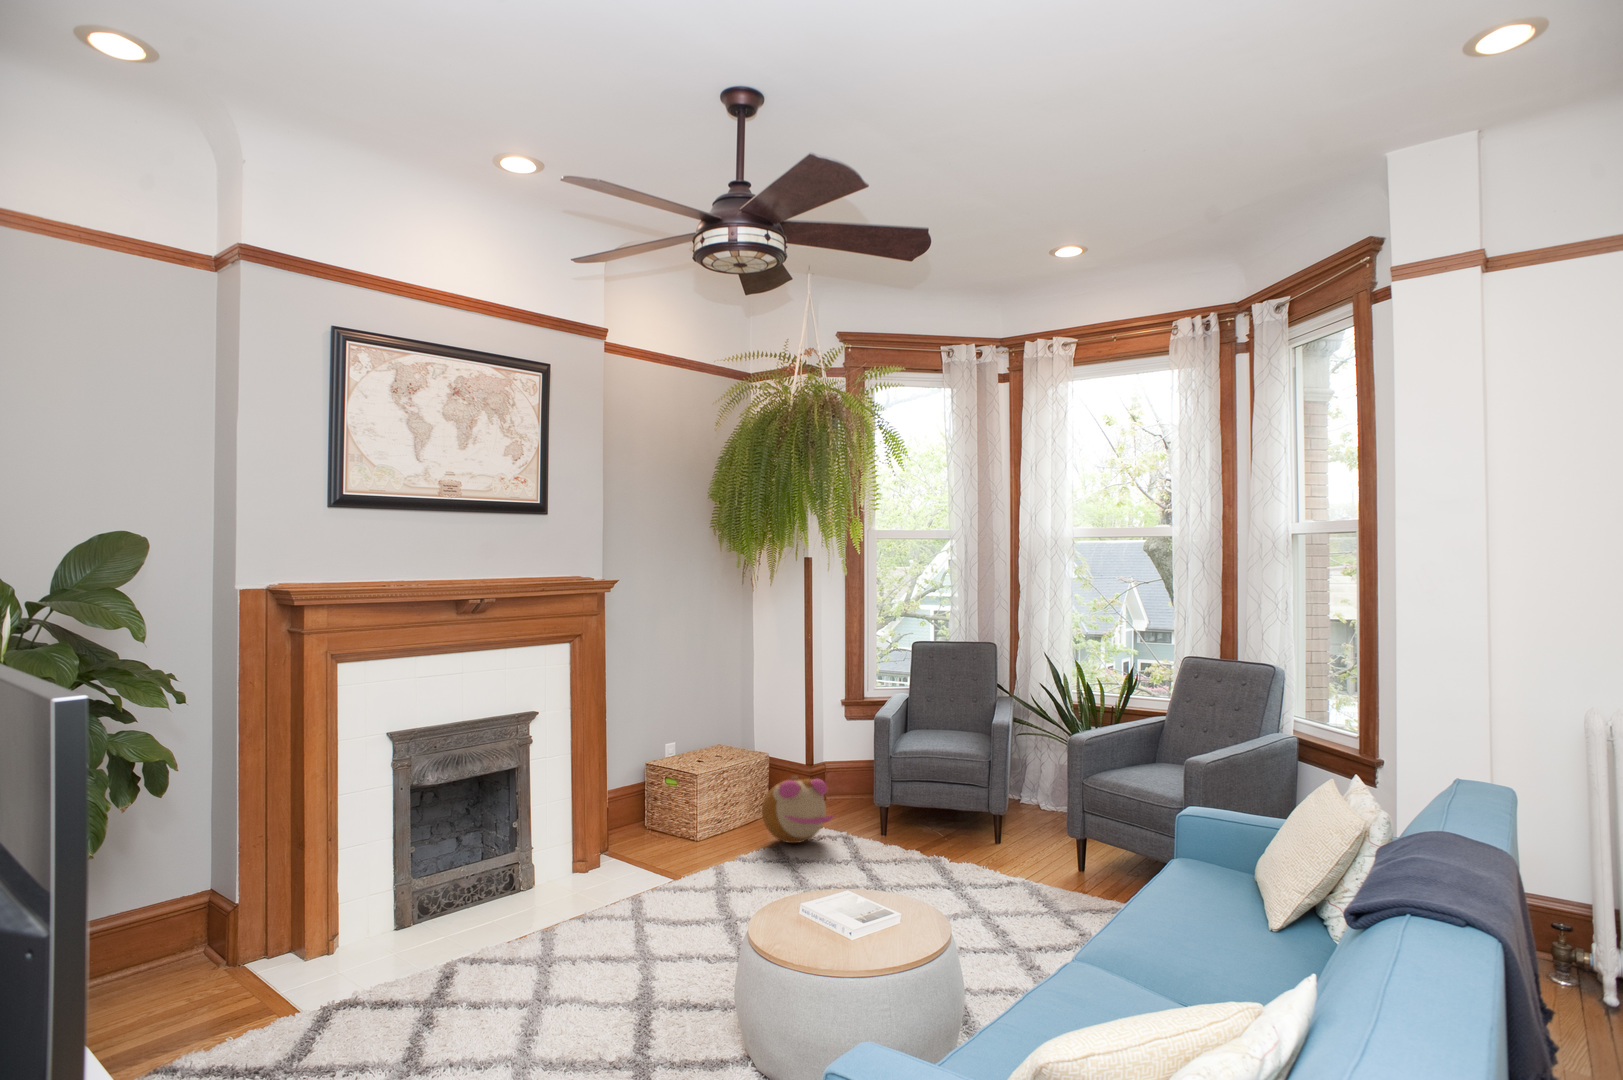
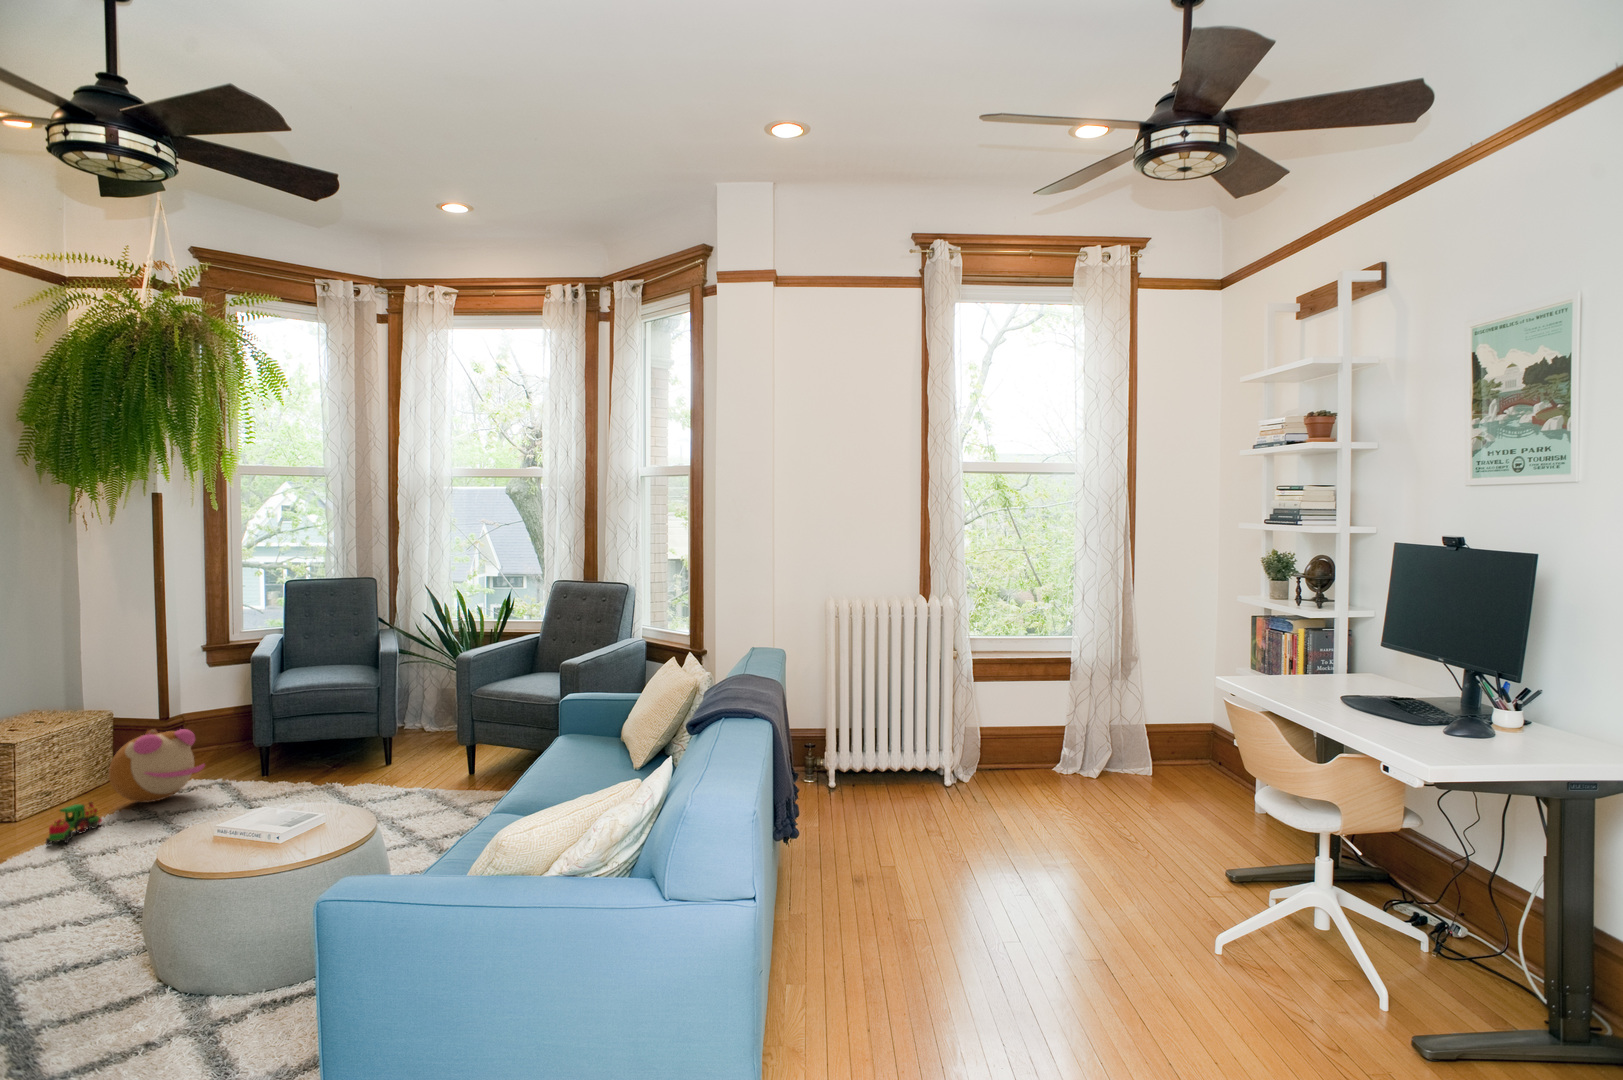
toy train: none [710,835,753,871] -> present [46,801,102,845]

